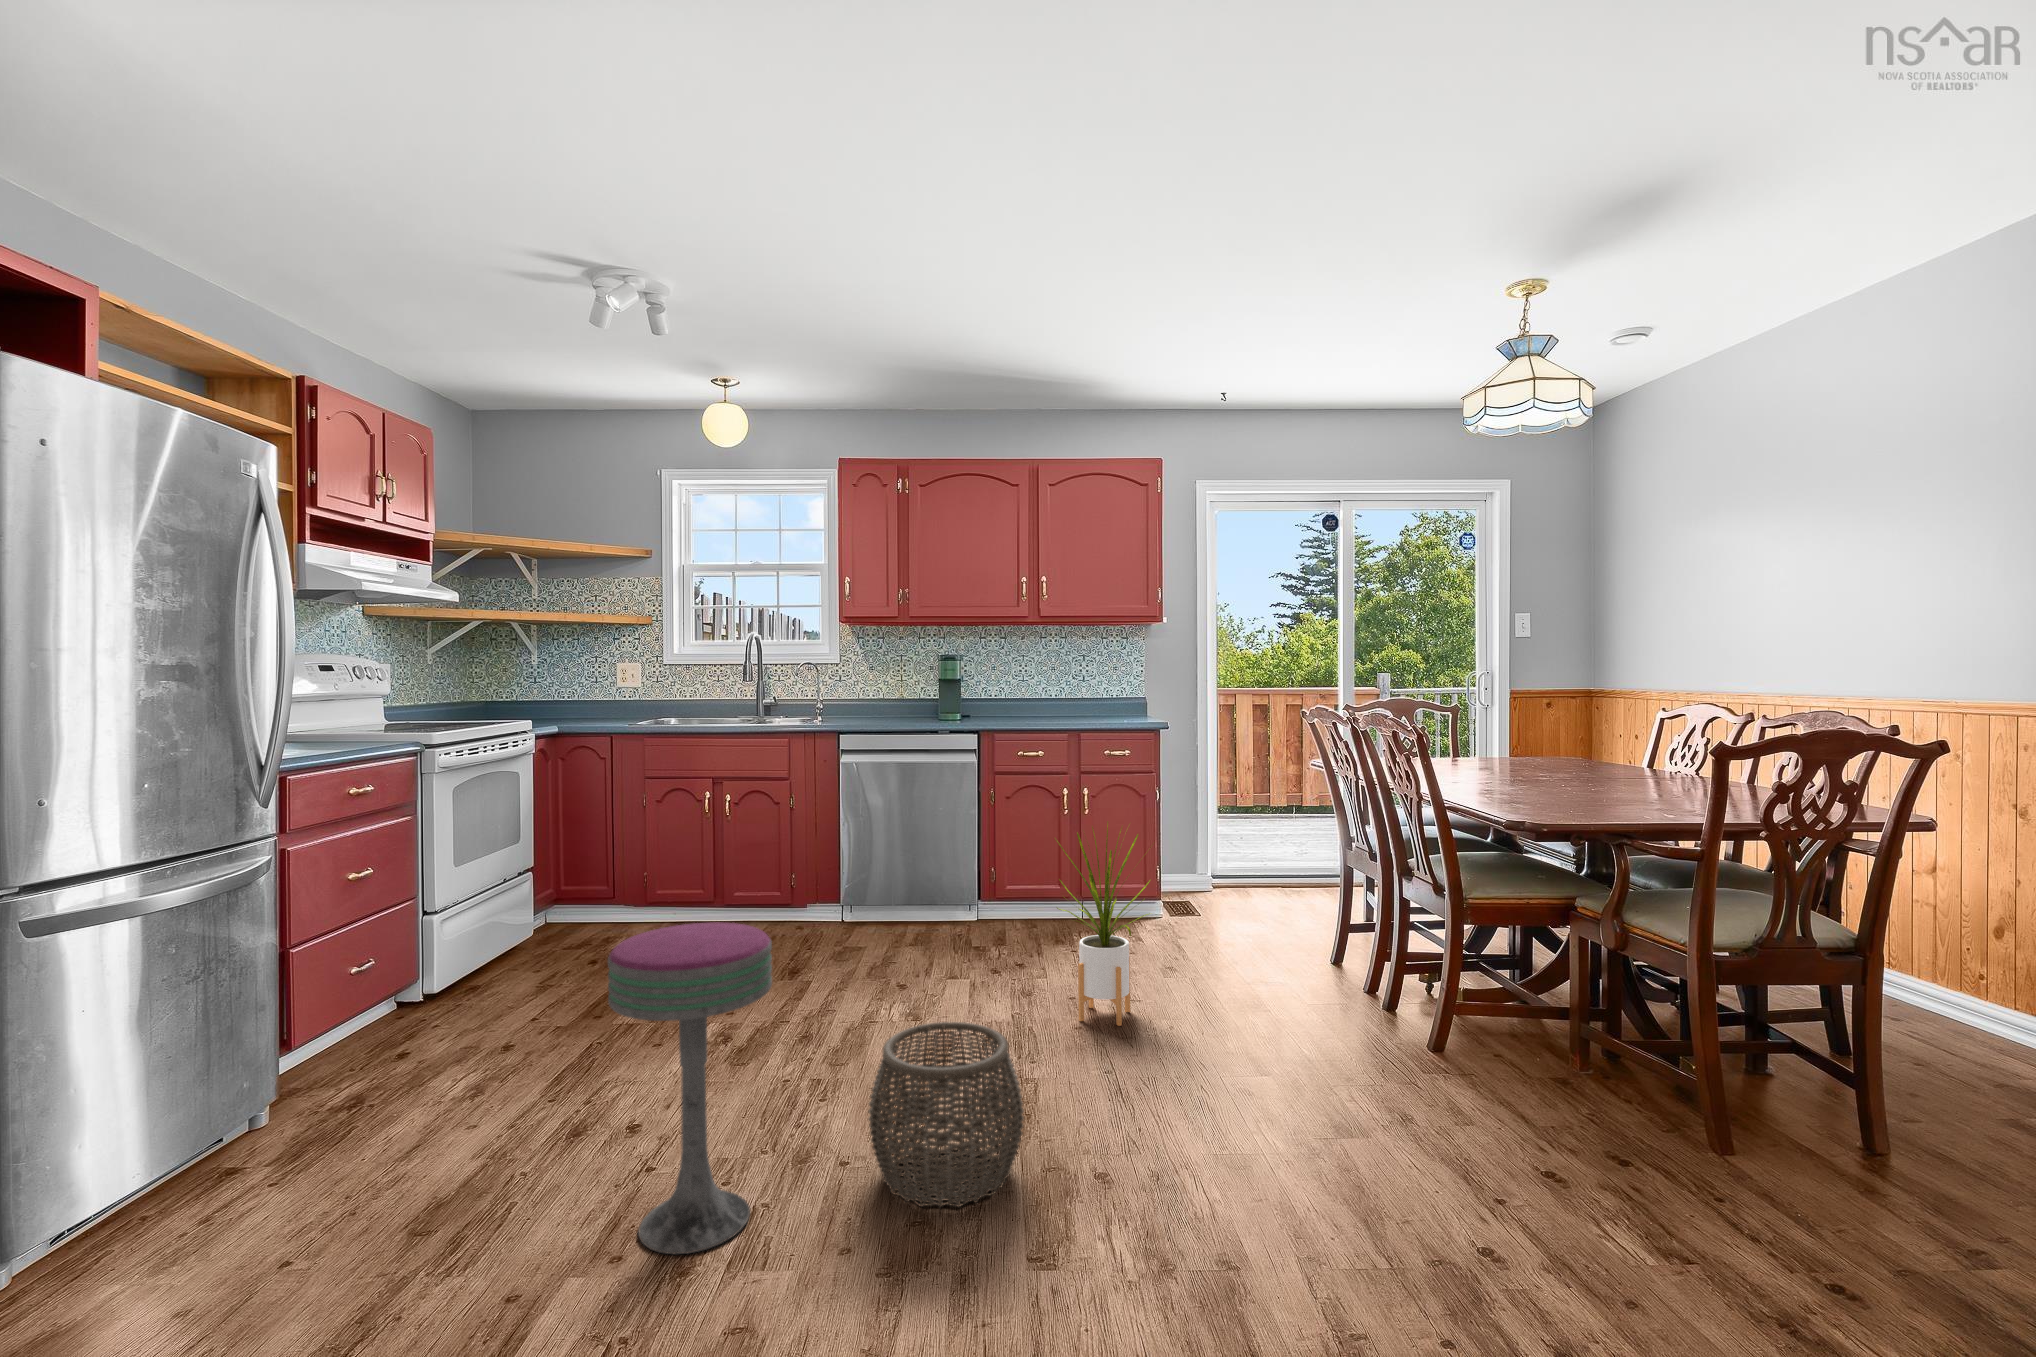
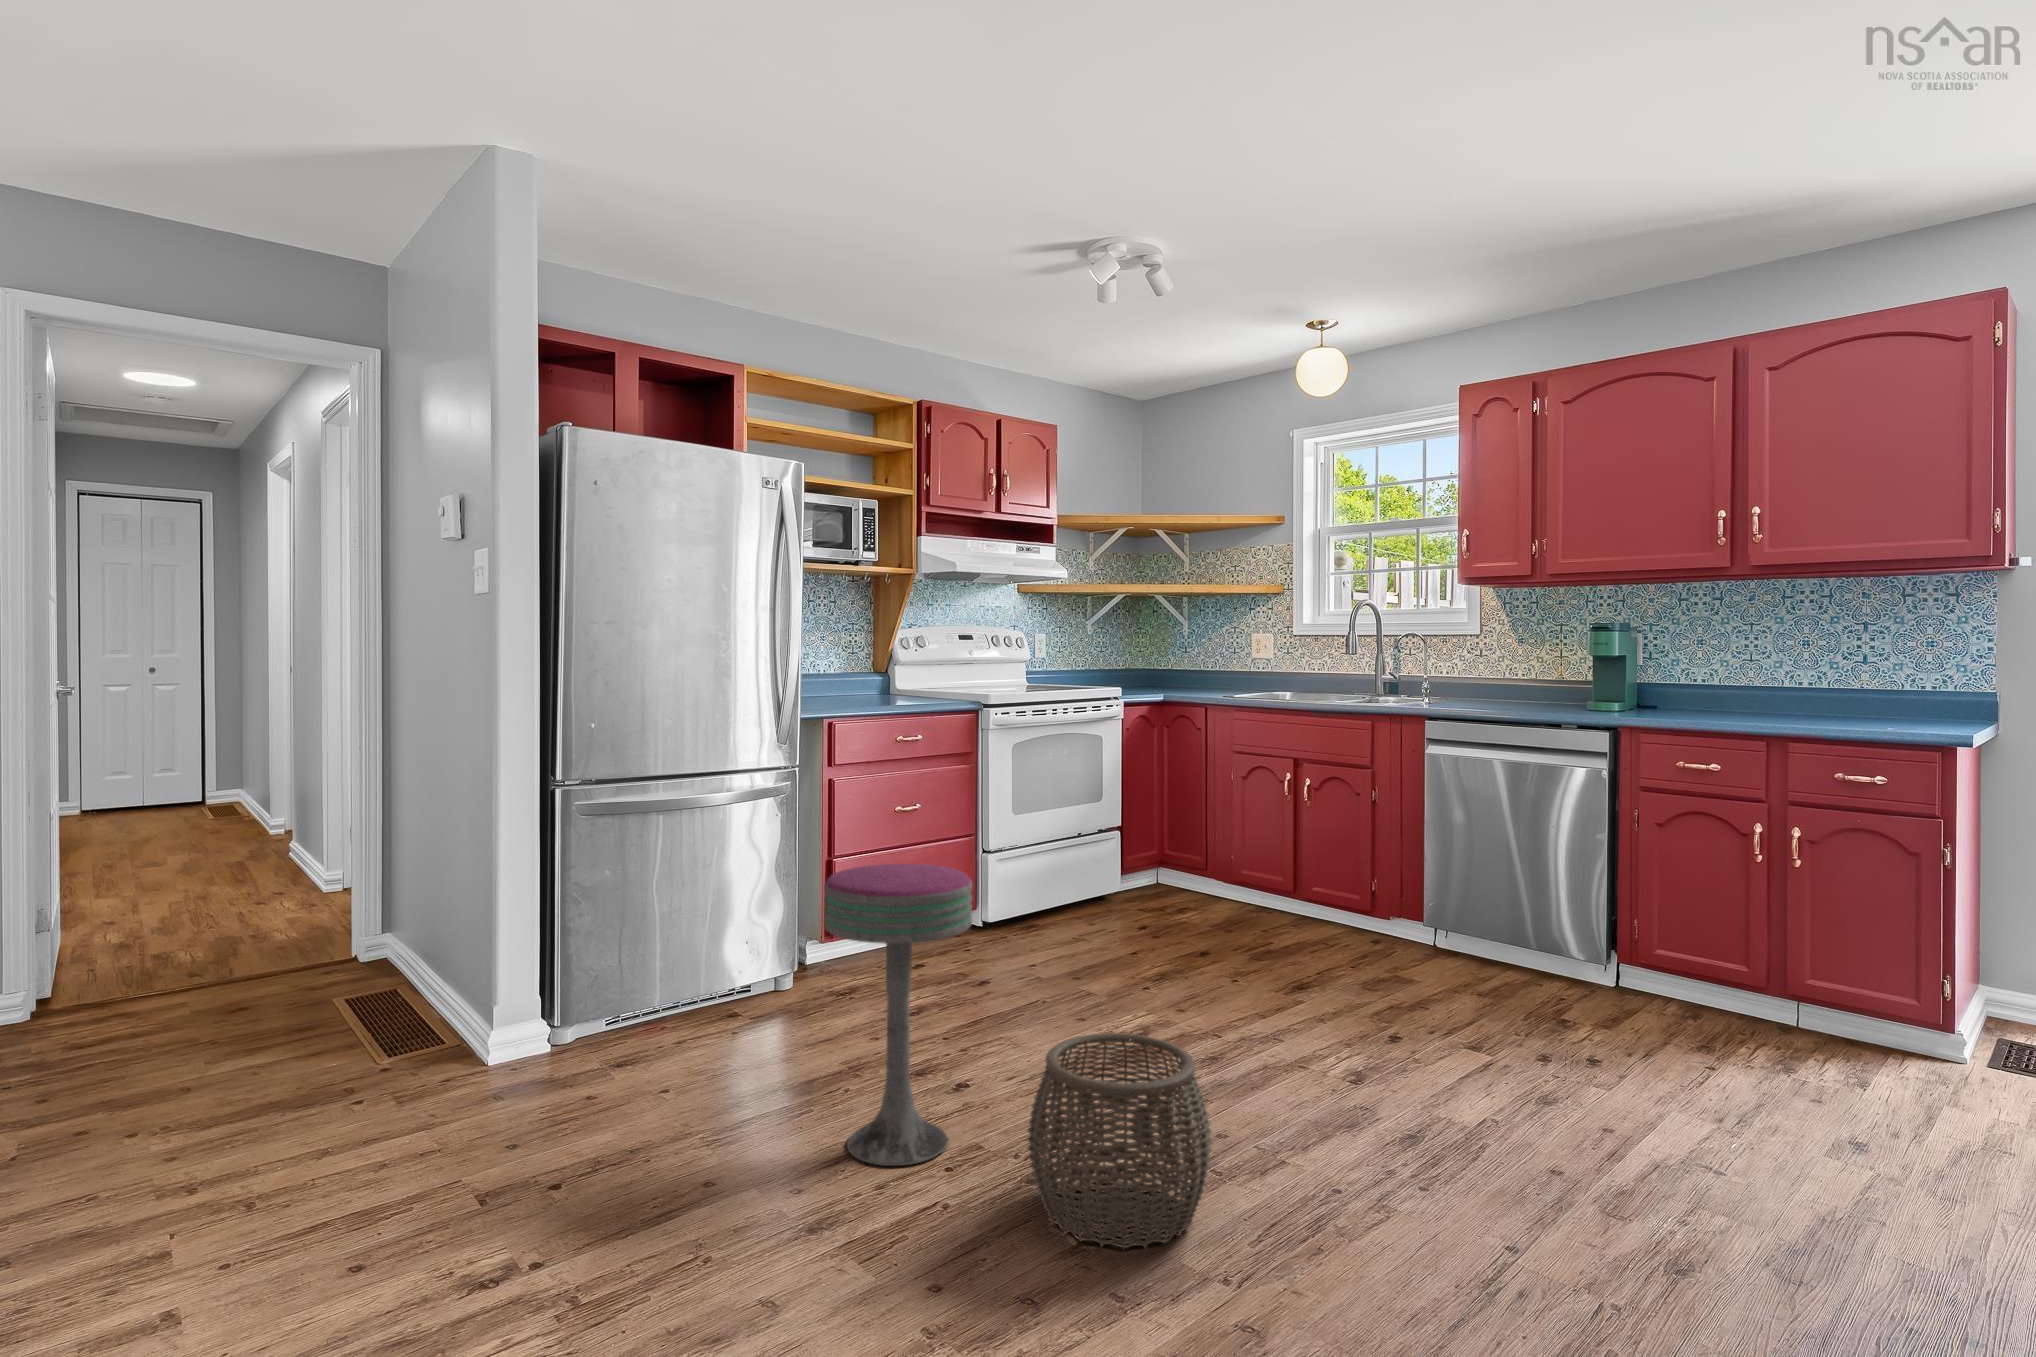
house plant: present [1056,824,1150,1026] -> none [1509,852,1692,1175]

